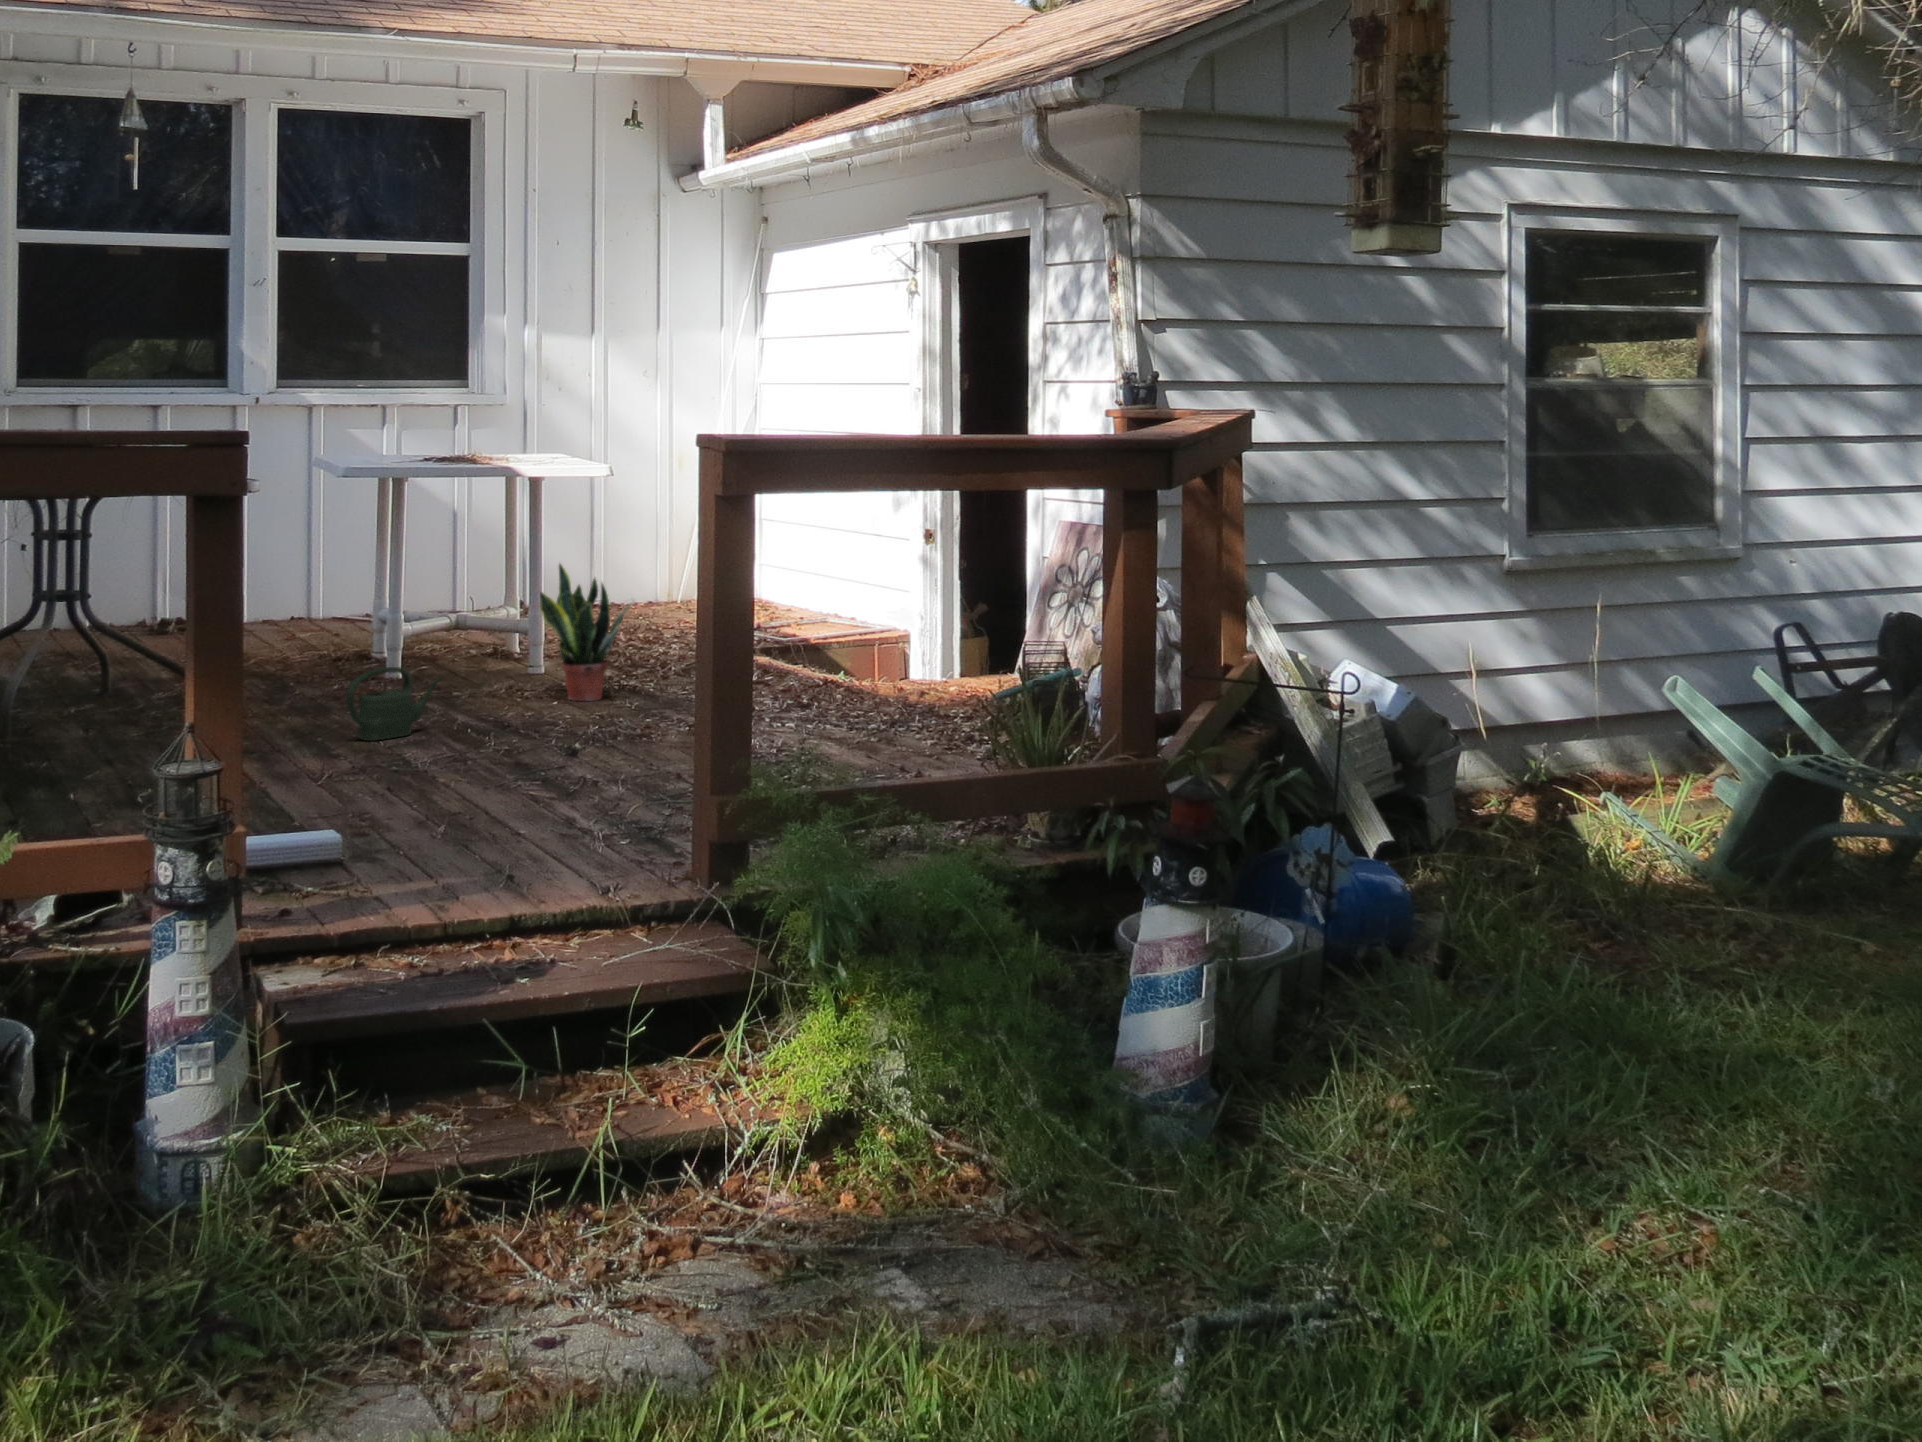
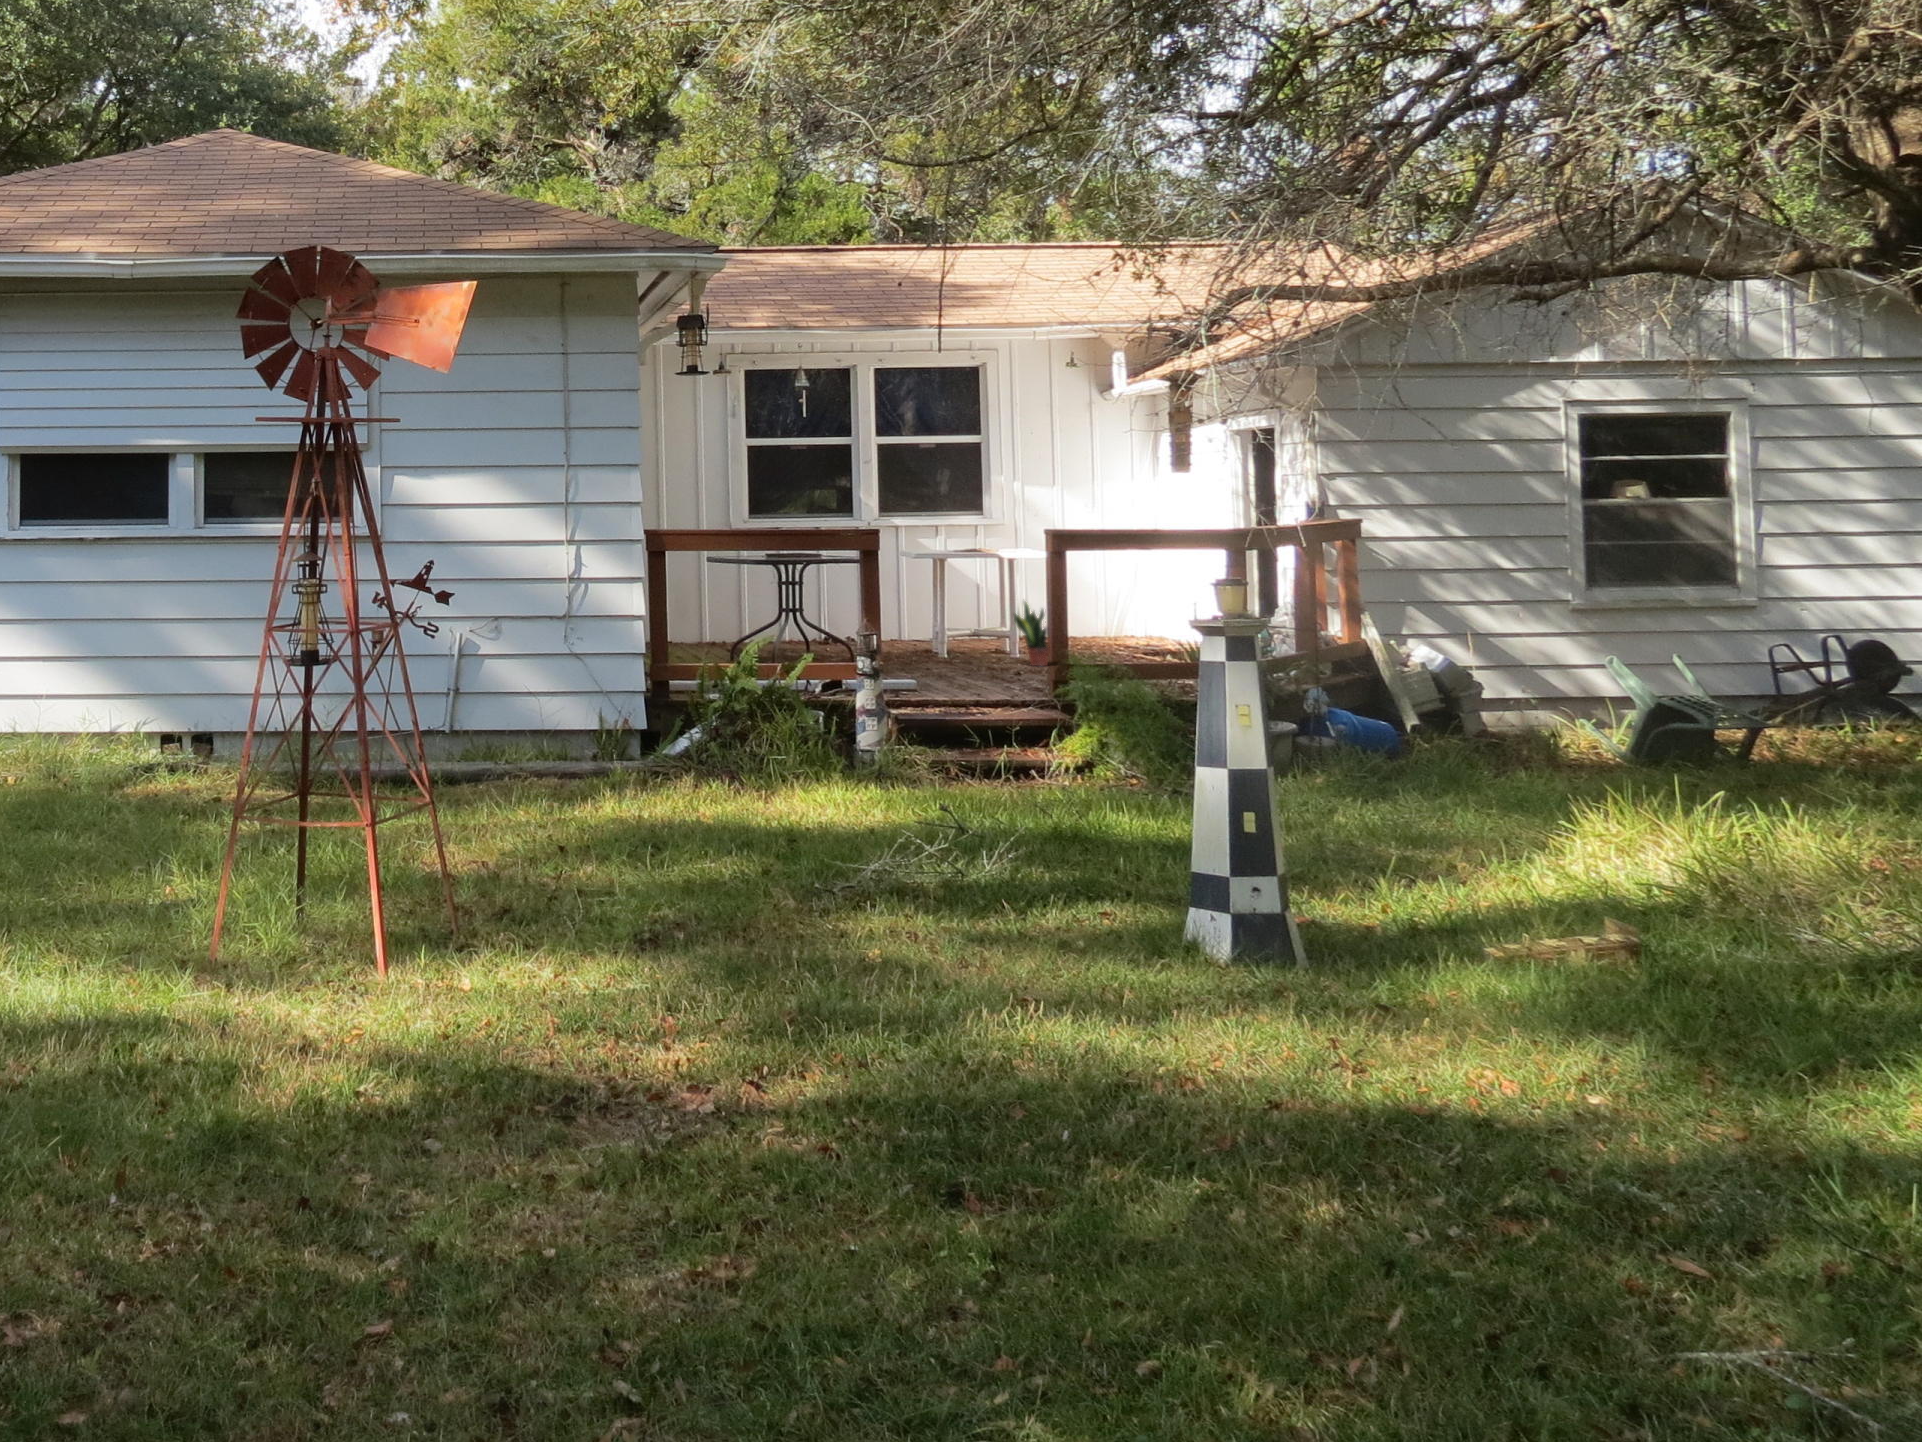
watering can: present [346,667,442,741] -> none [923,642,966,675]

